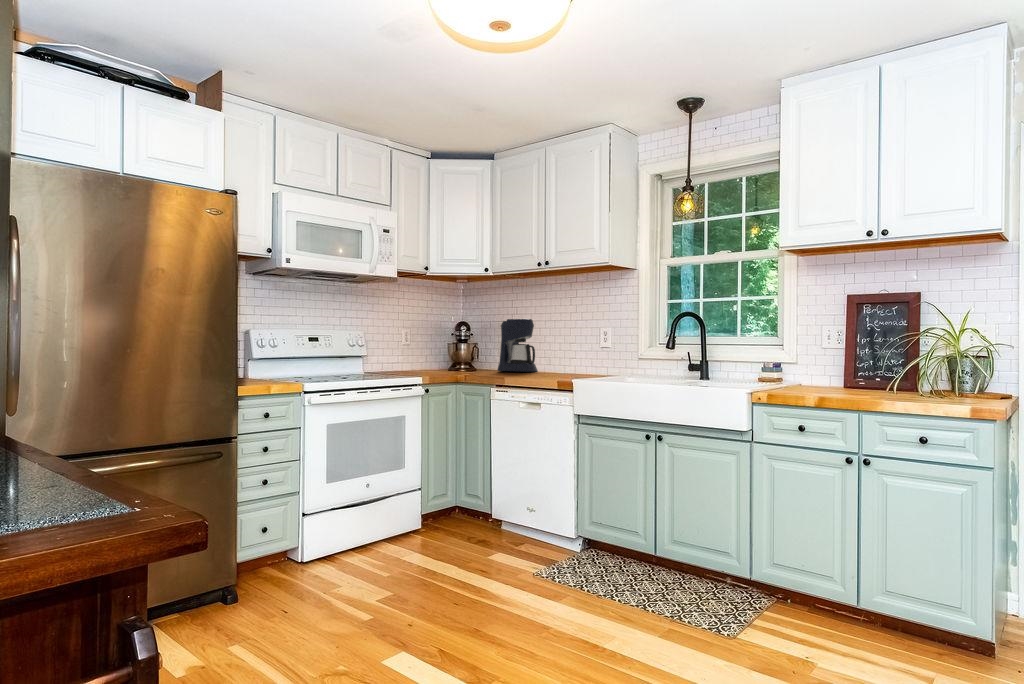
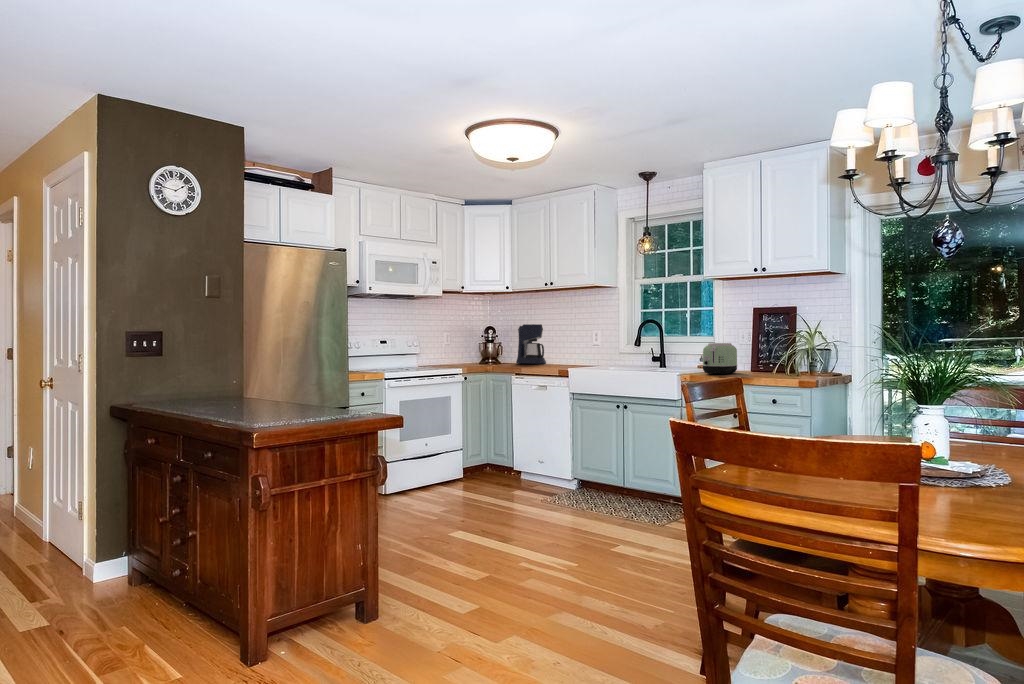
toaster: none [780,345,832,392] -> present [703,343,737,374]

